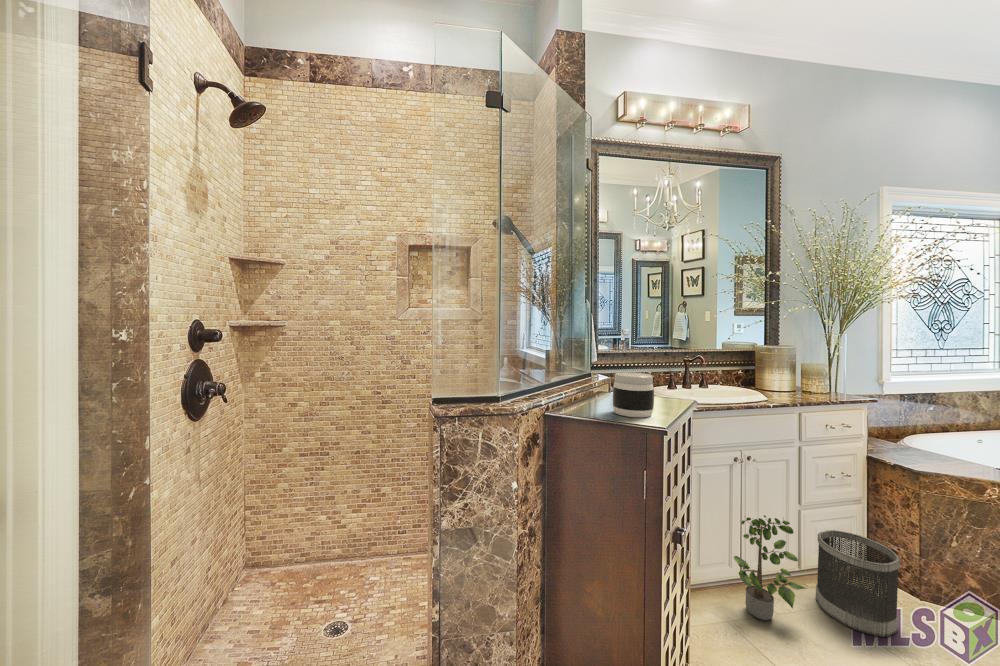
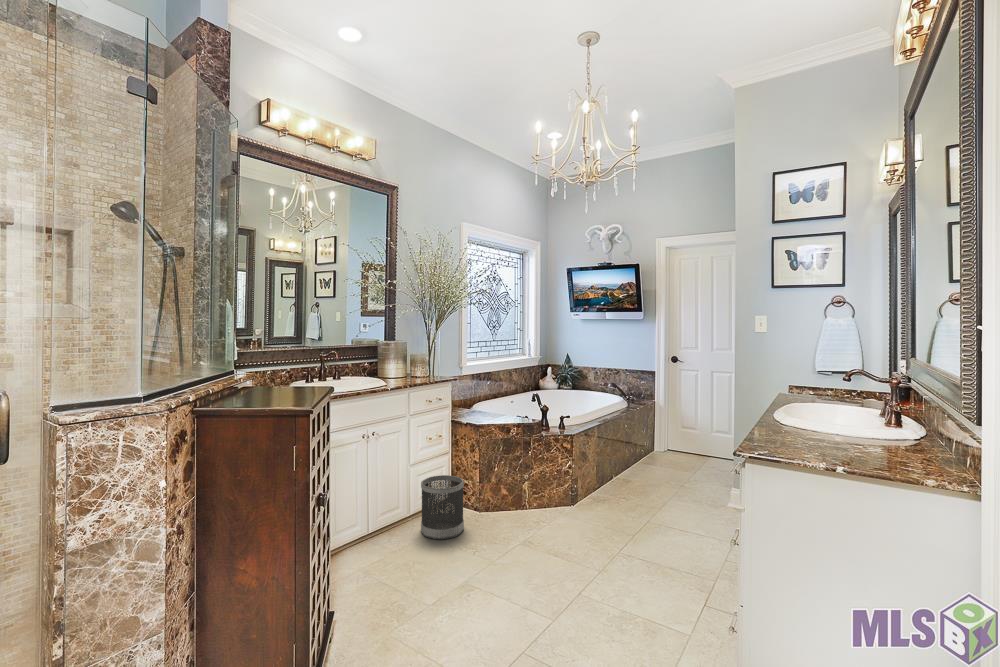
jar: present [613,372,654,418] -> none [262,364,298,401]
potted plant: present [734,515,806,620] -> none [365,473,414,559]

